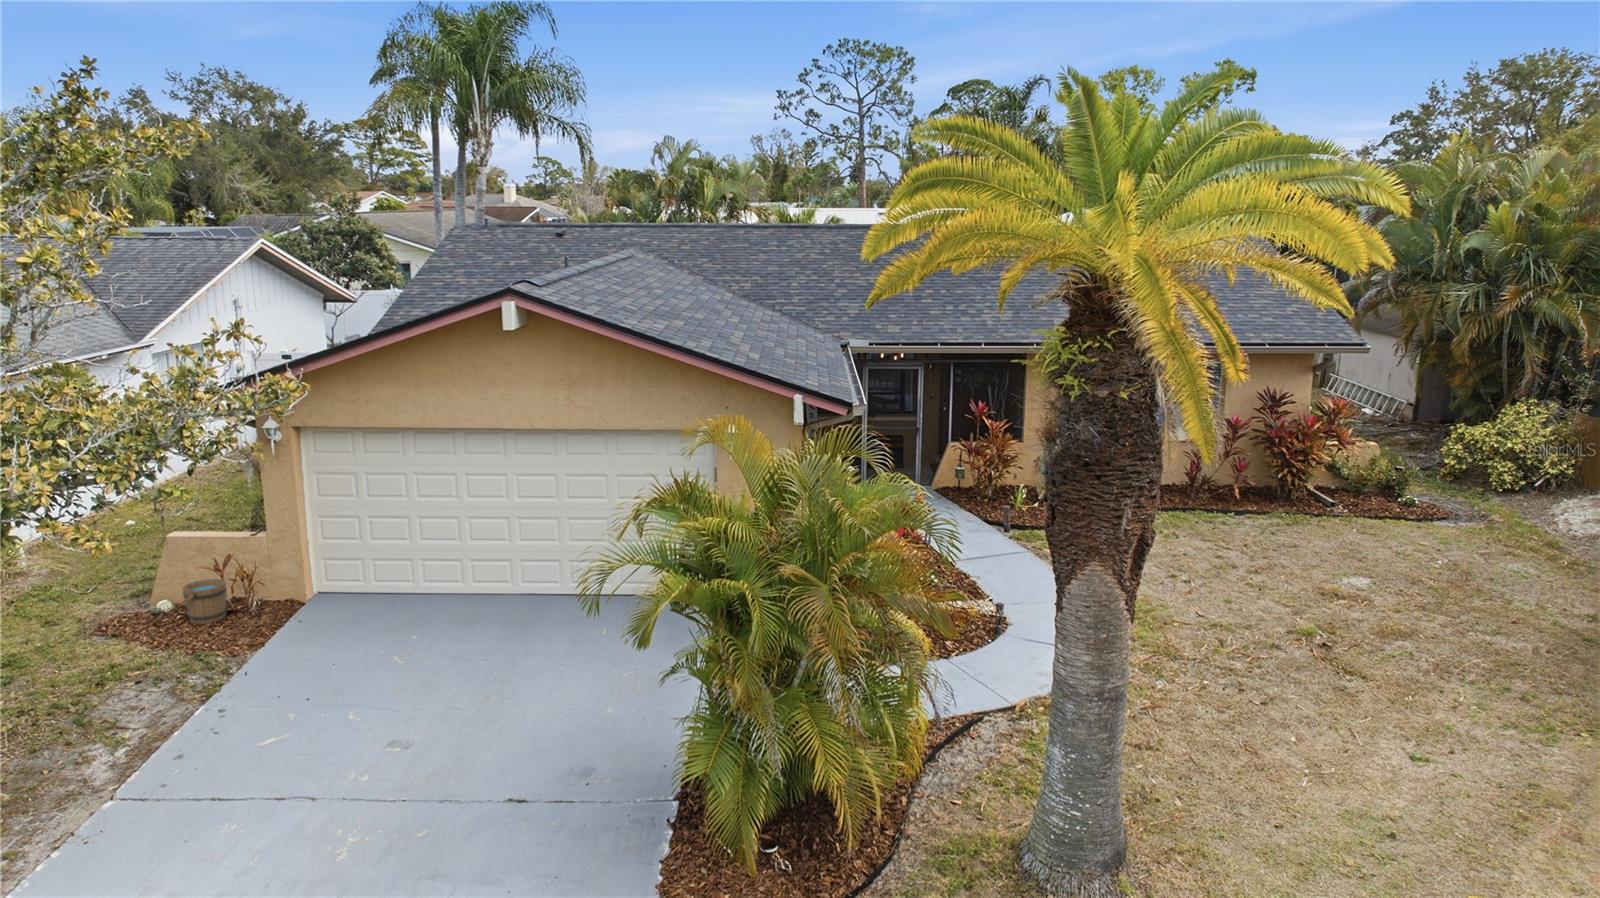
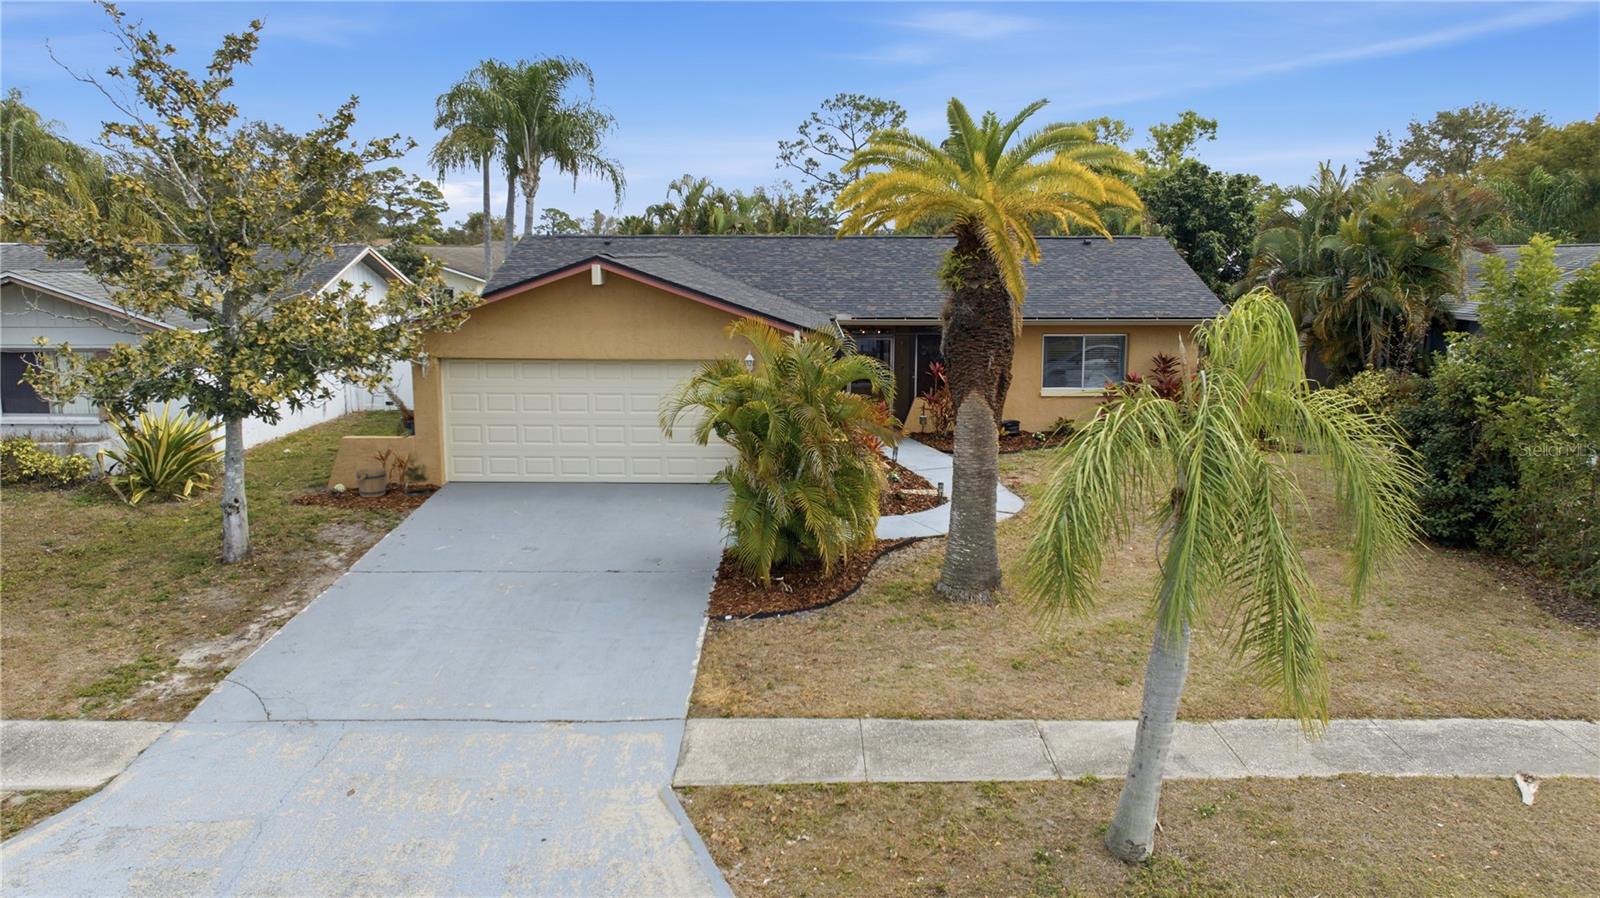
potted tree: none [248,562,289,619] -> present [406,458,429,496]

